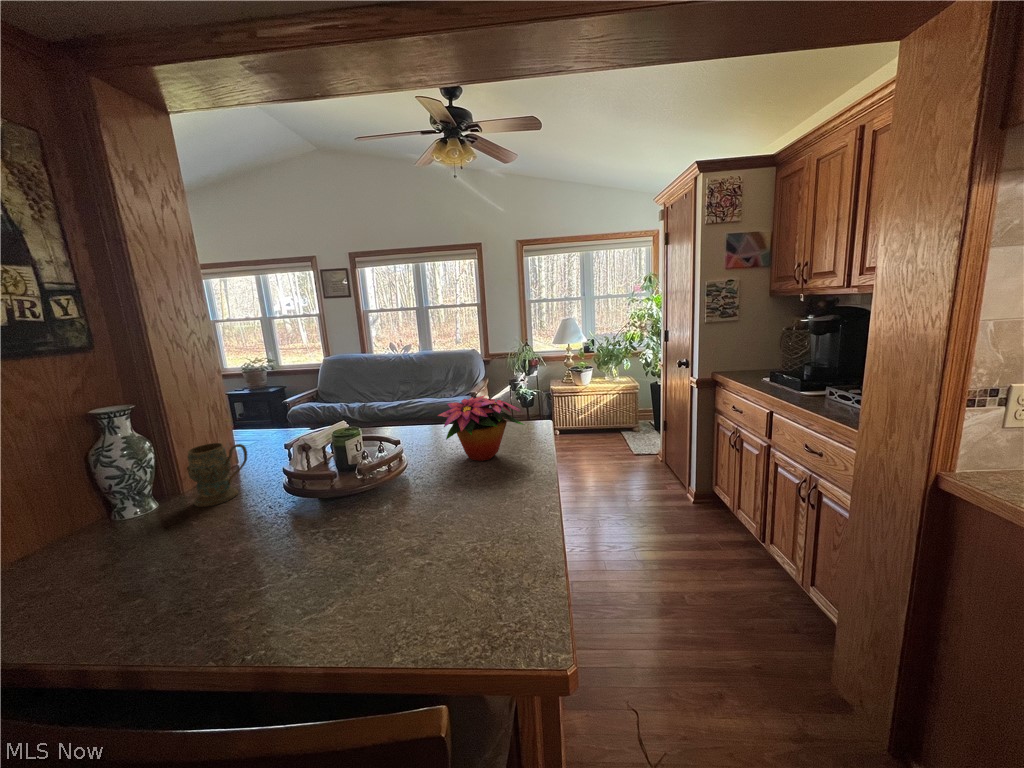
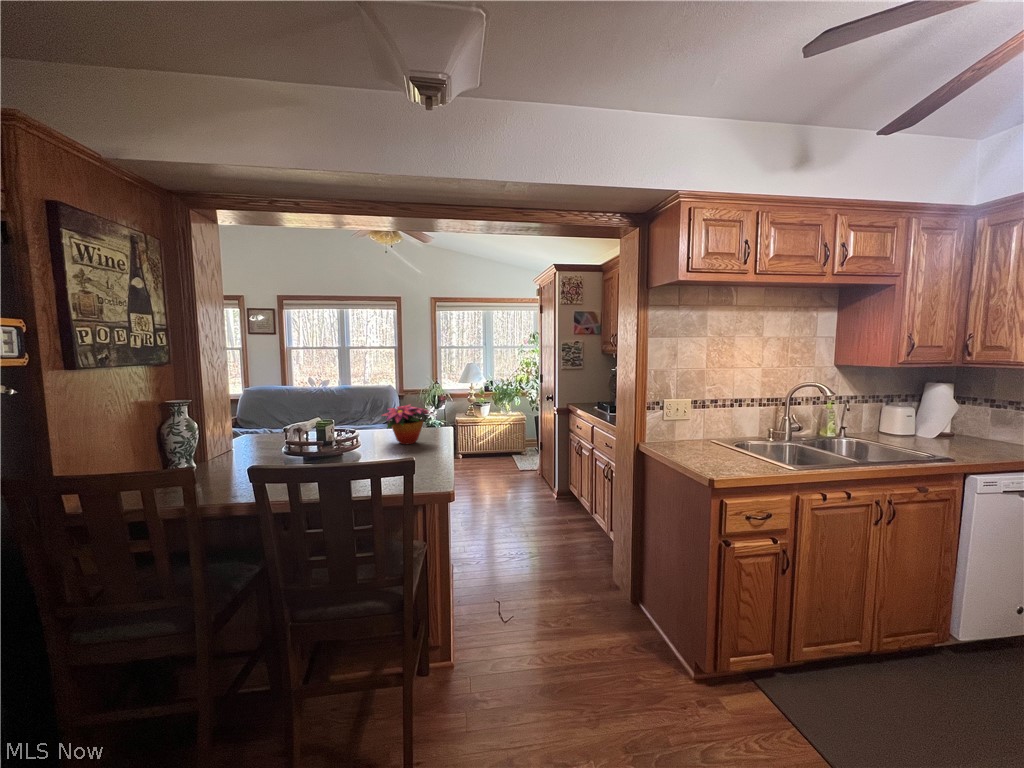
mug: present [187,443,247,507] -> none [221,427,259,465]

